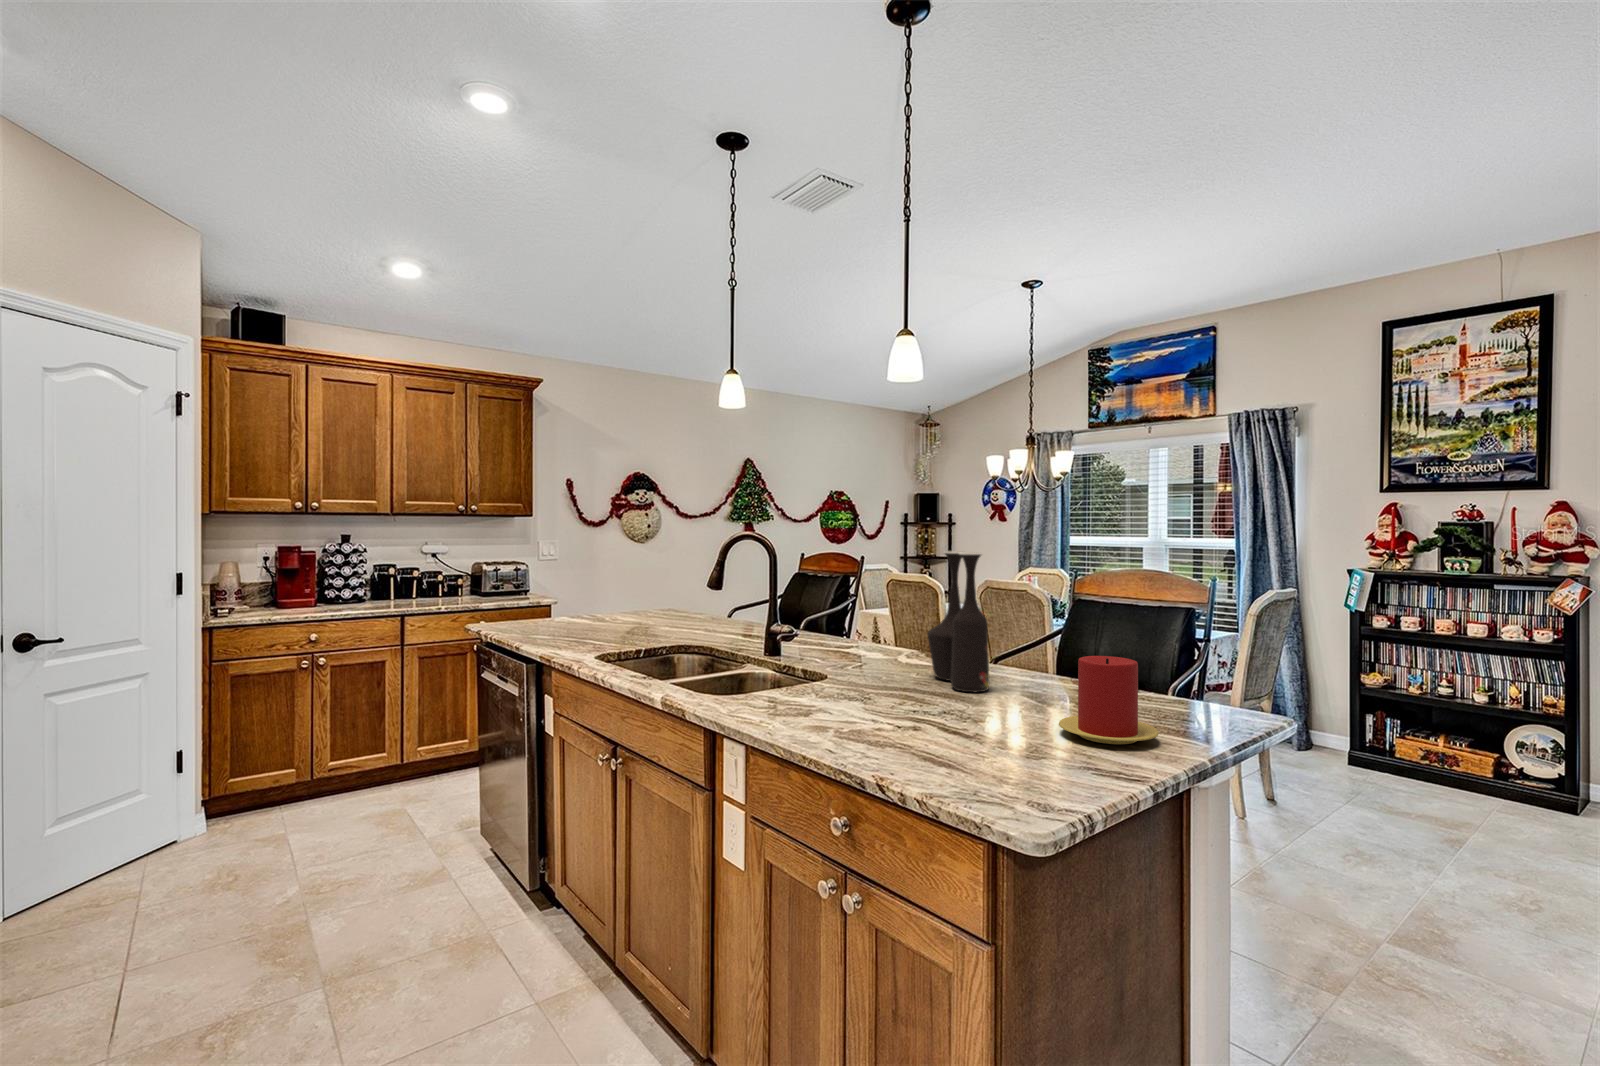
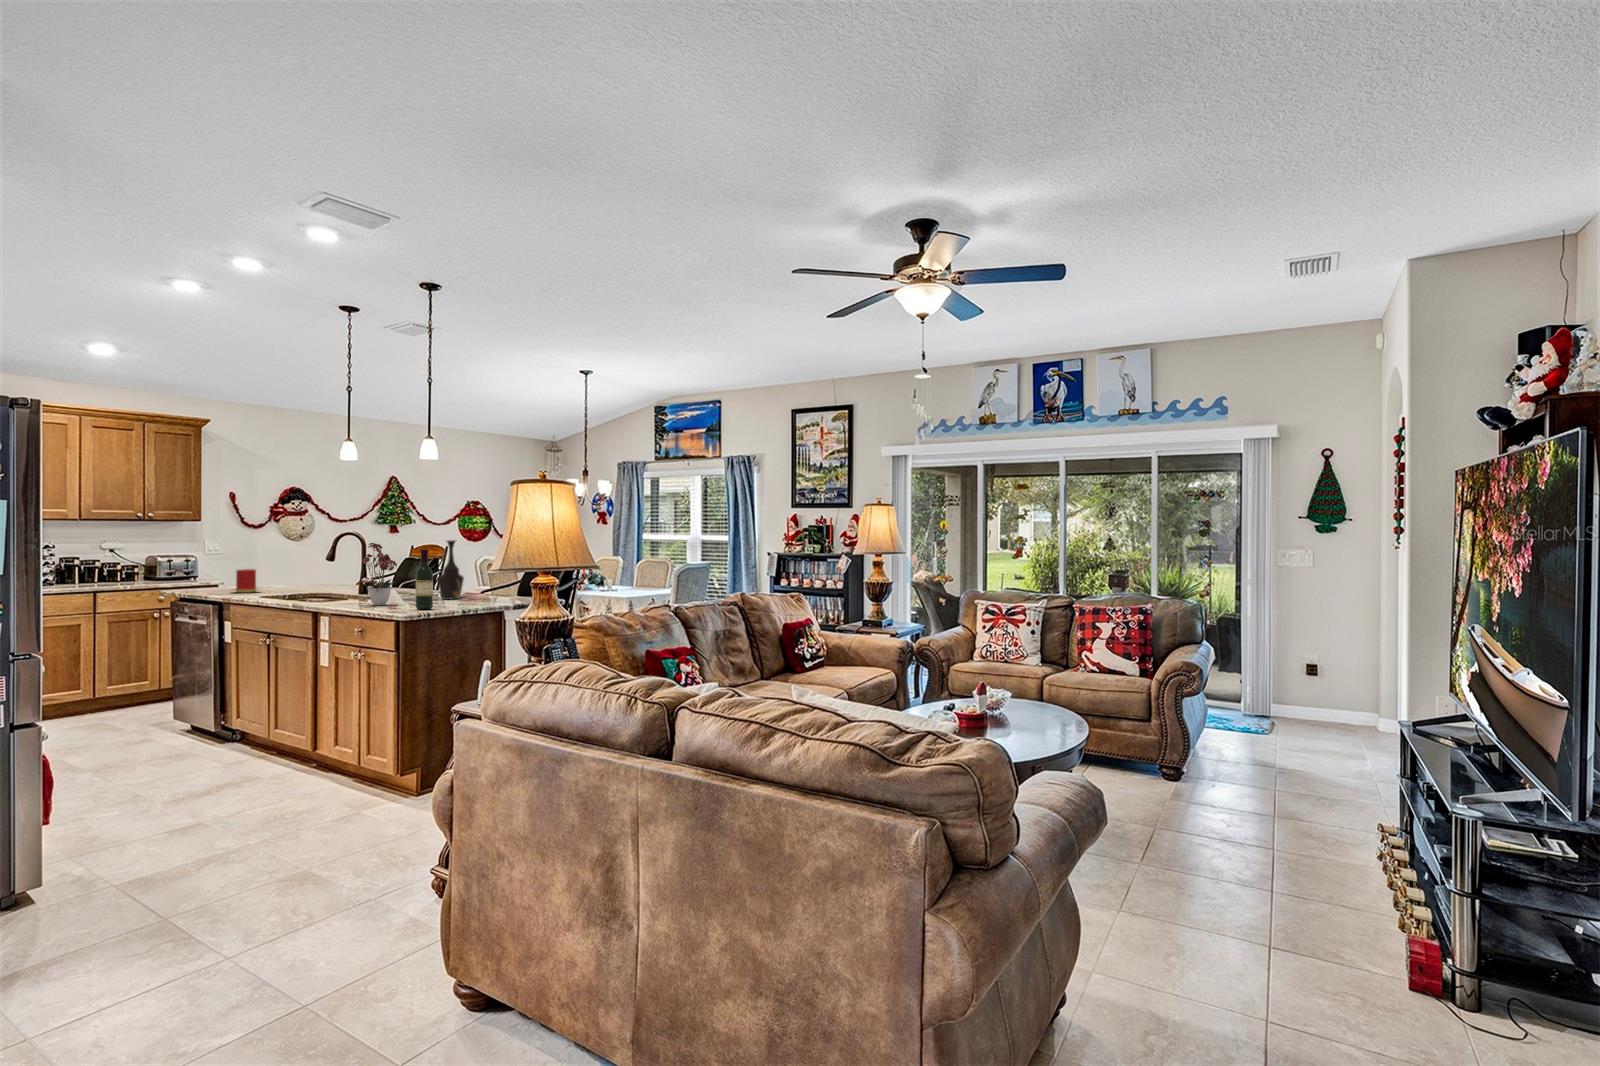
flower arrangement: none [808,555,914,729] -> present [363,543,397,605]
wine bottle: none [1009,594,1062,792] -> present [416,549,433,610]
candle: present [1059,656,1159,744] -> present [233,569,259,593]

